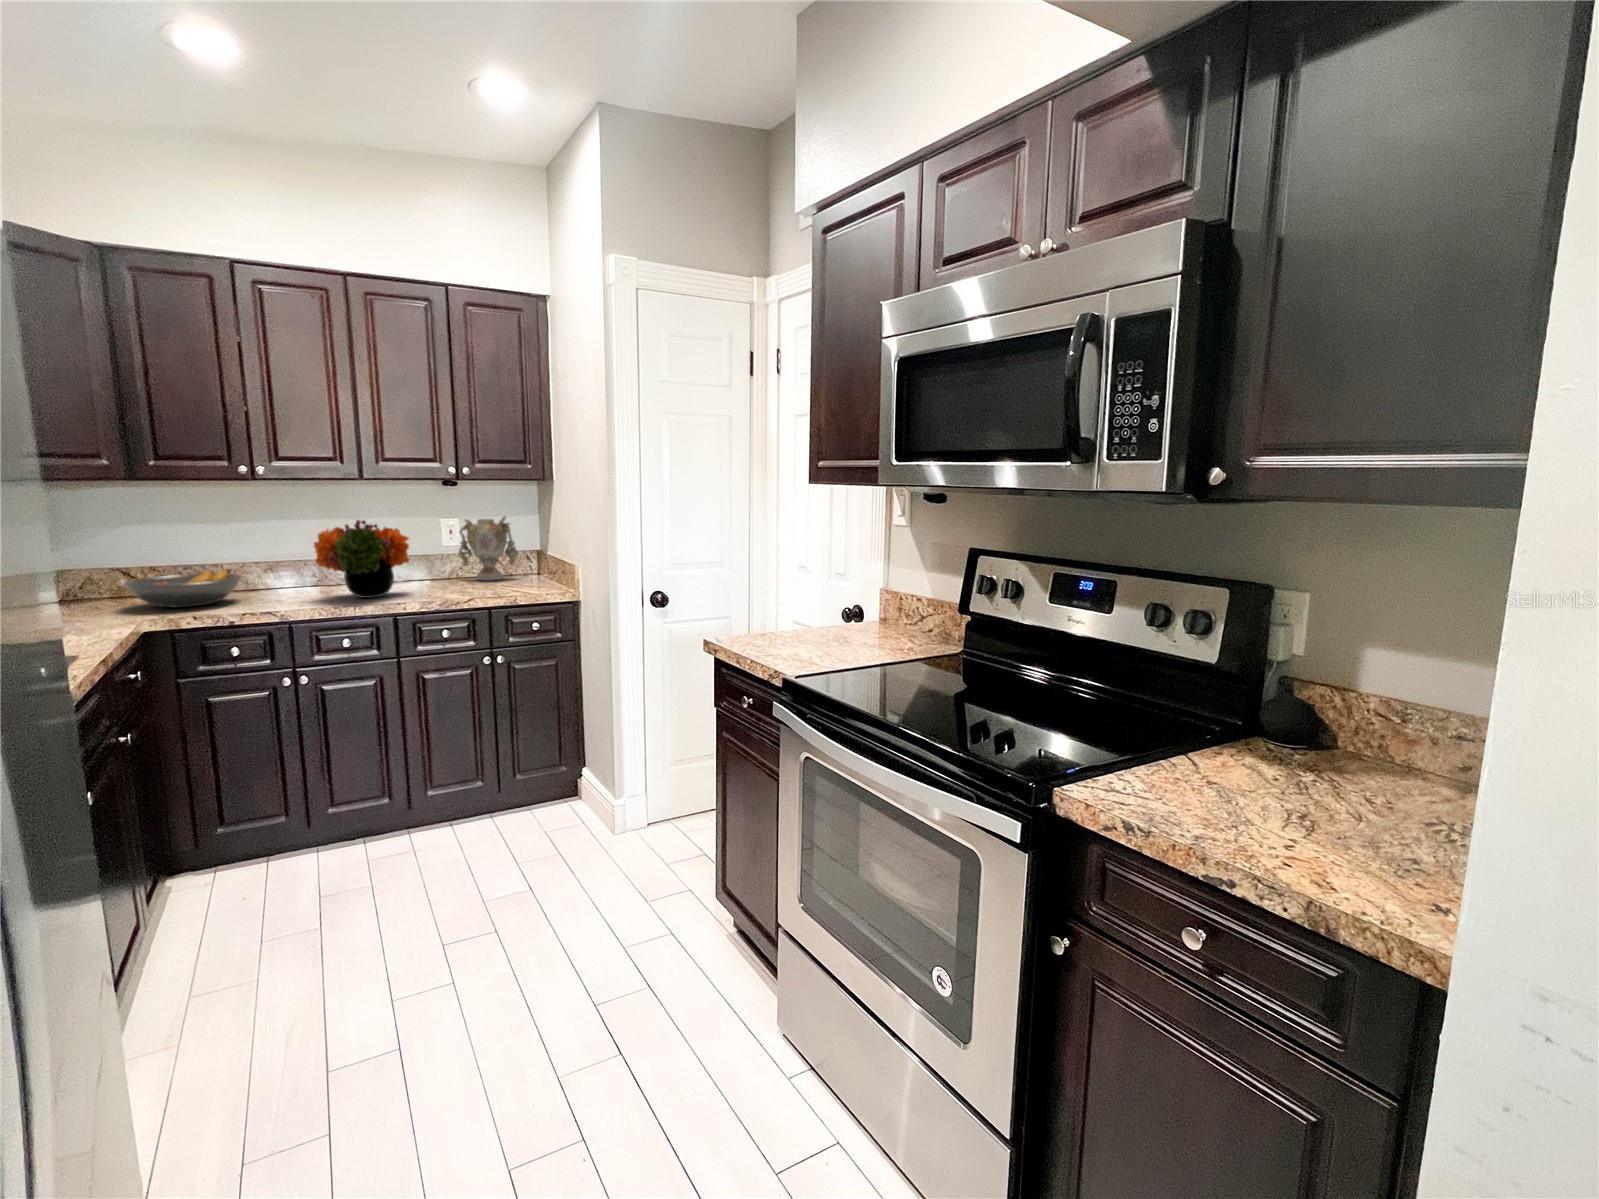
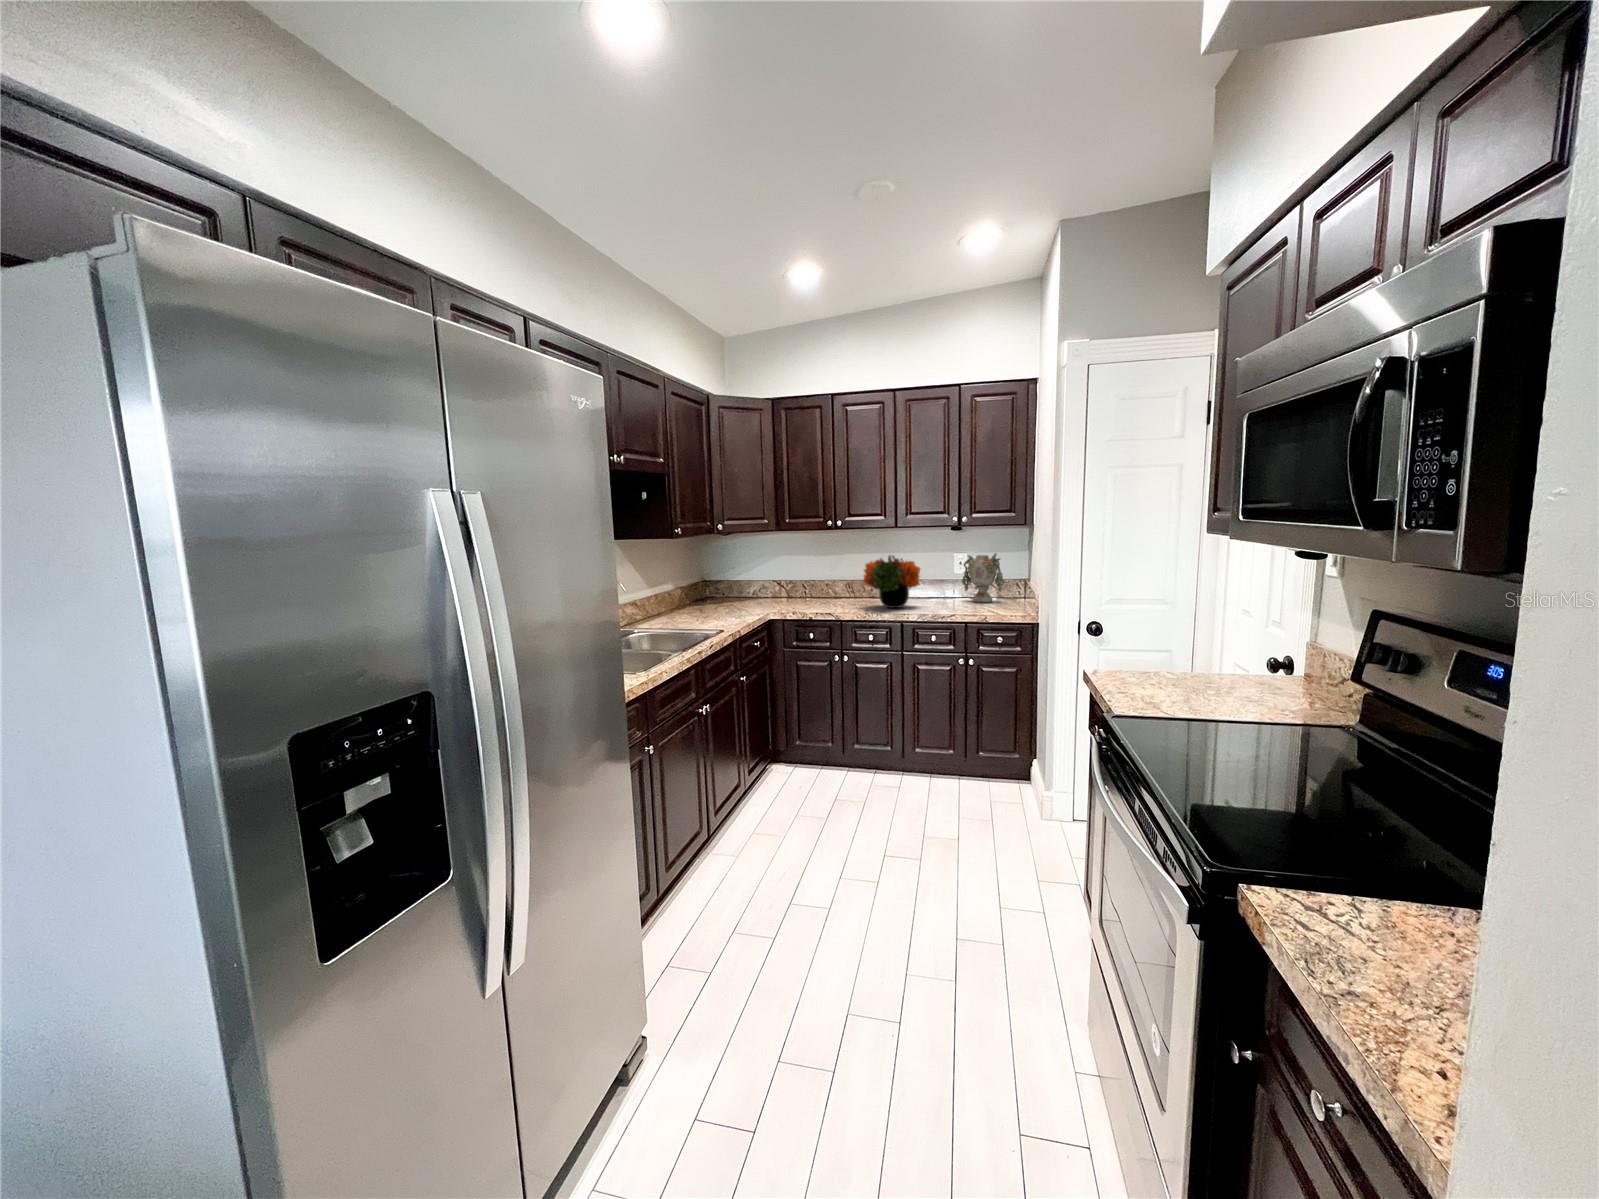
fruit bowl: present [125,569,241,607] -> none [774,584,829,605]

